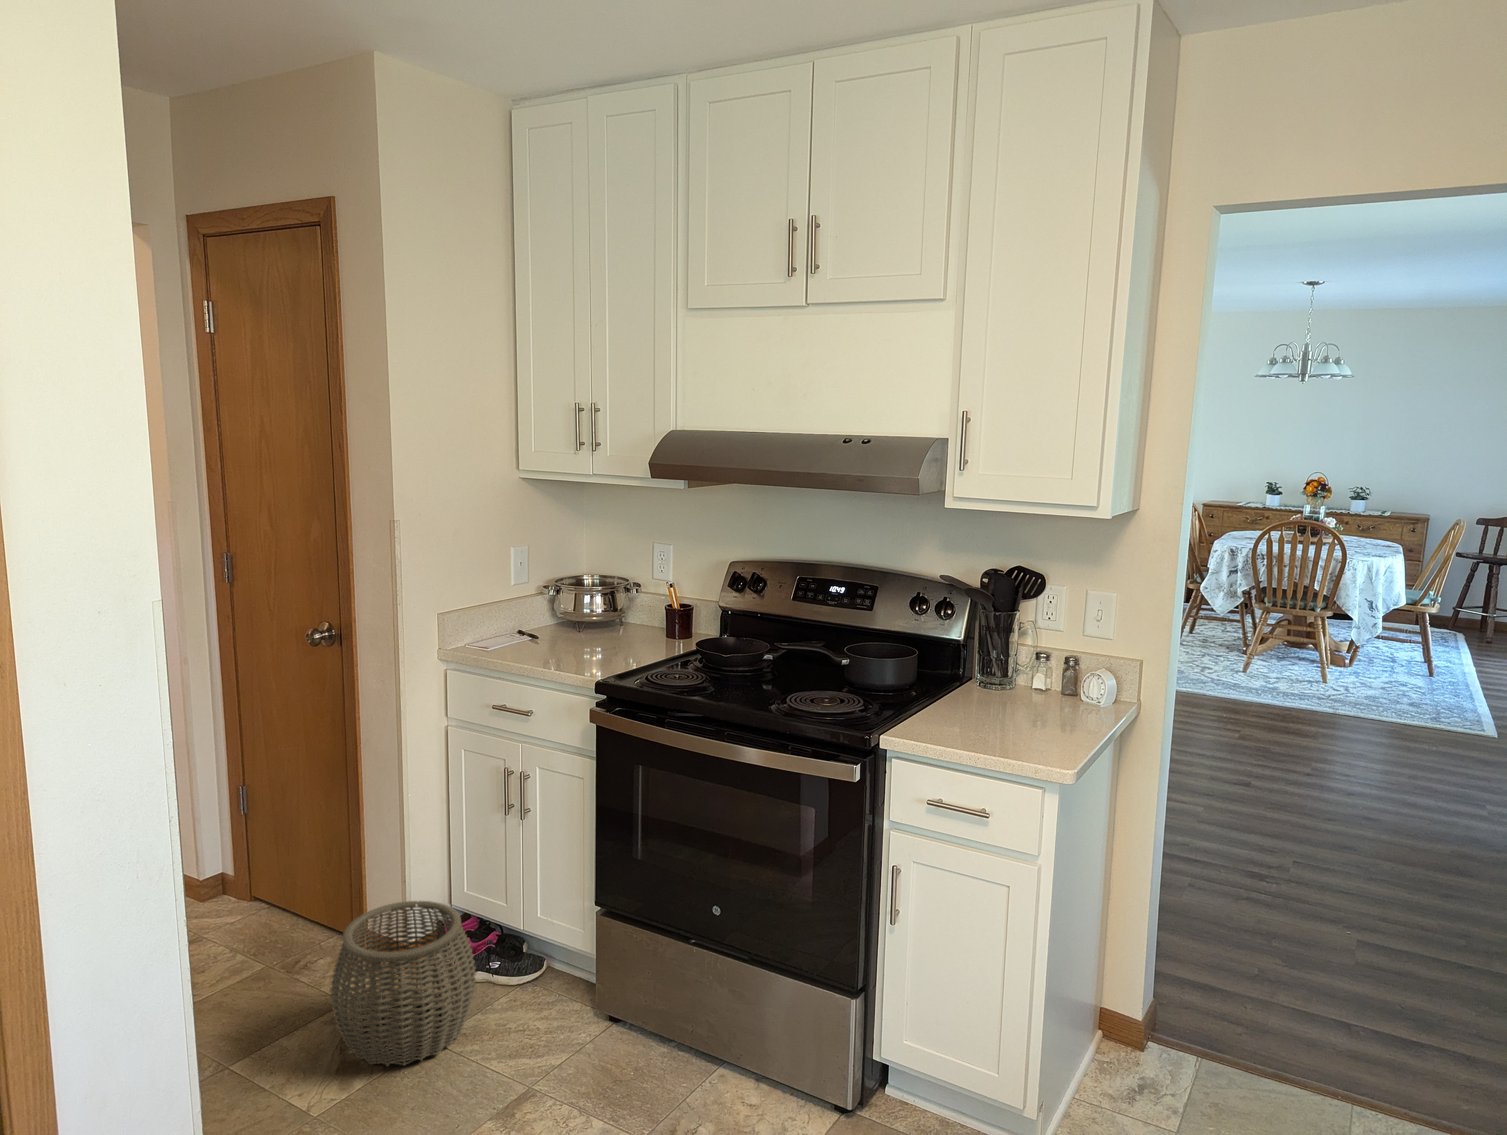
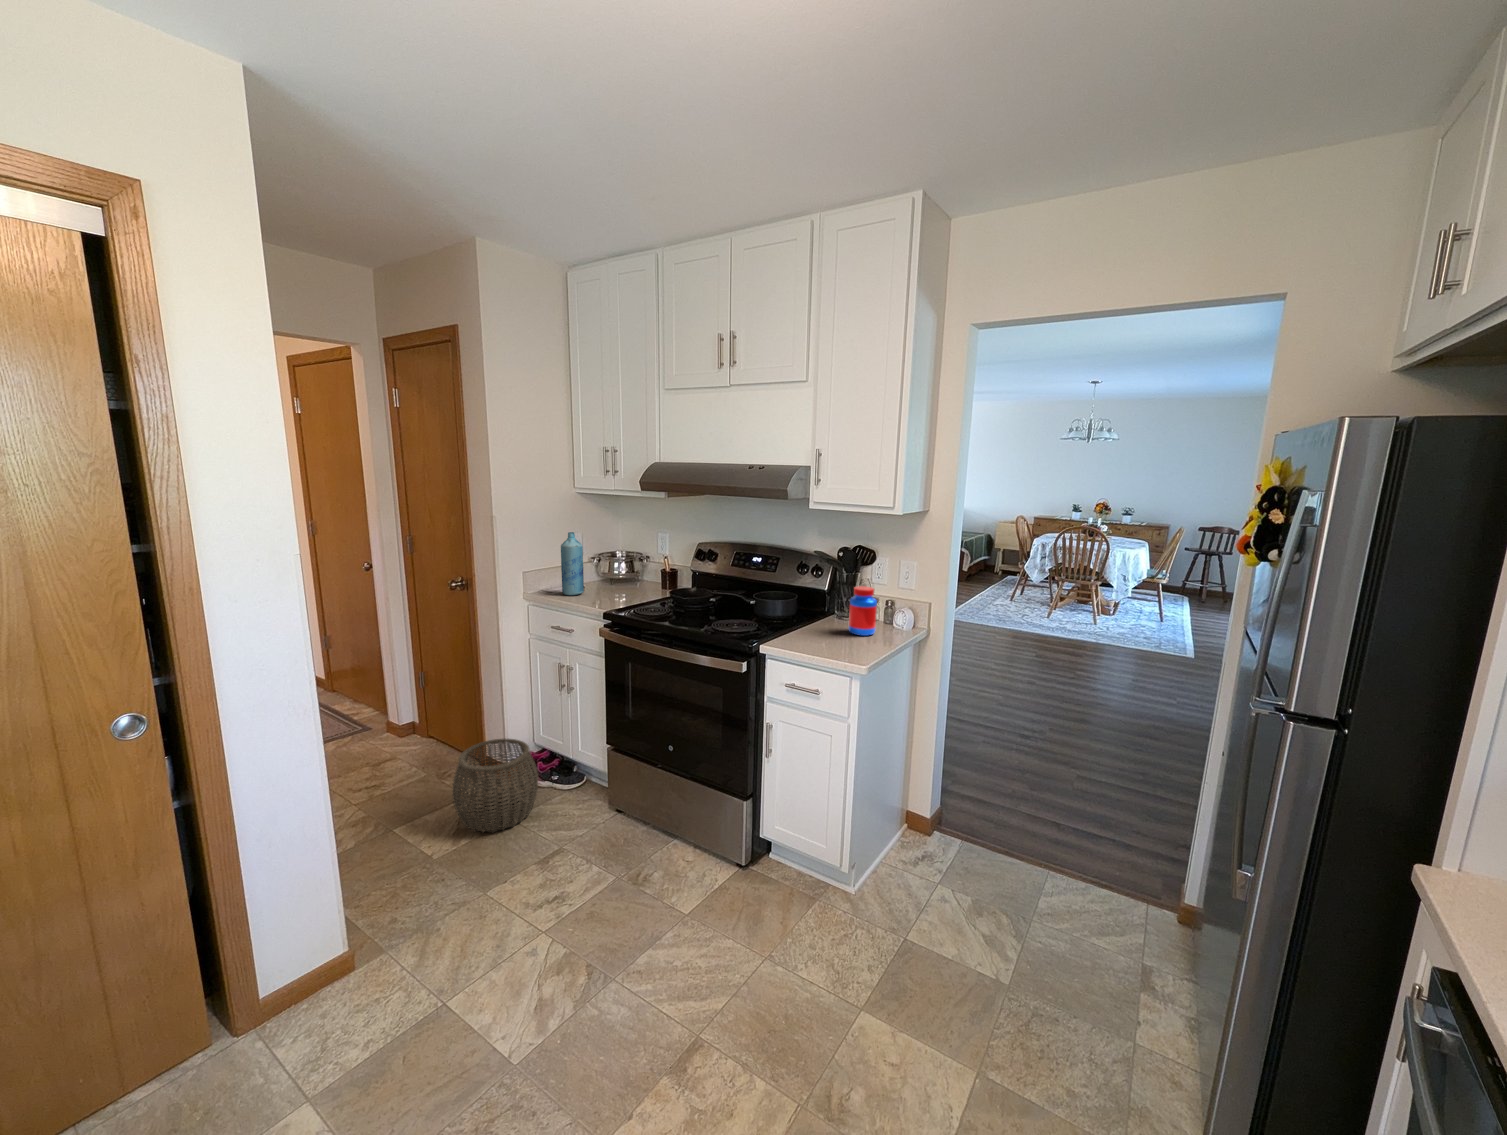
bottle: none [504,546,542,653] -> present [561,532,584,595]
jar: none [1013,634,1062,717] -> present [848,586,877,636]

